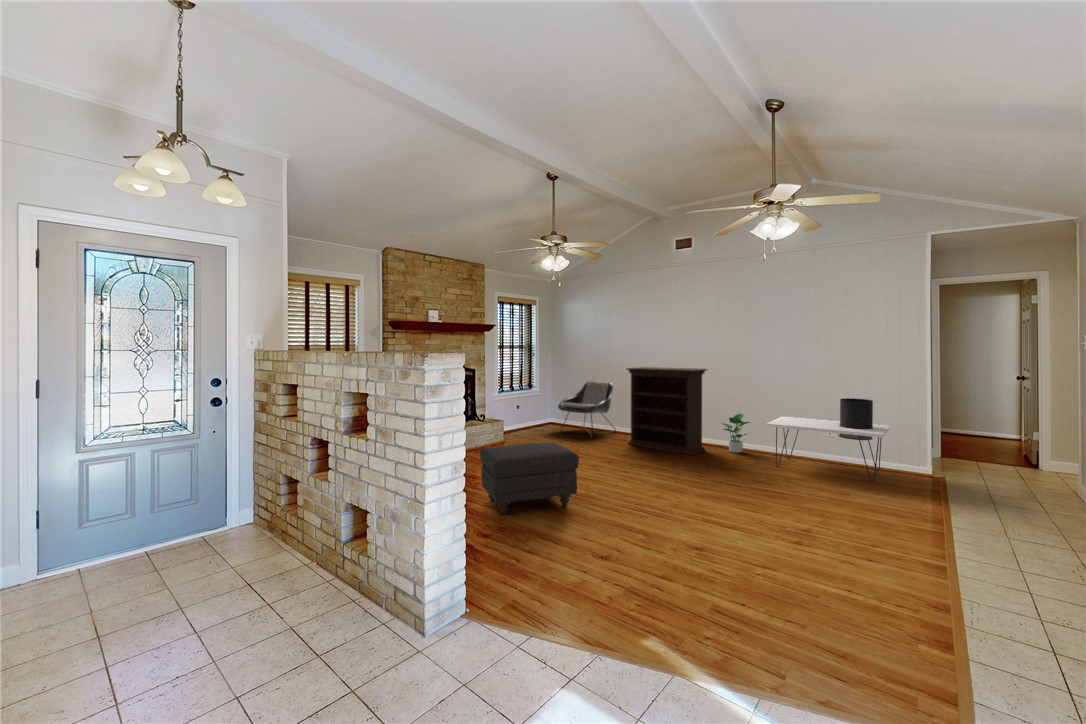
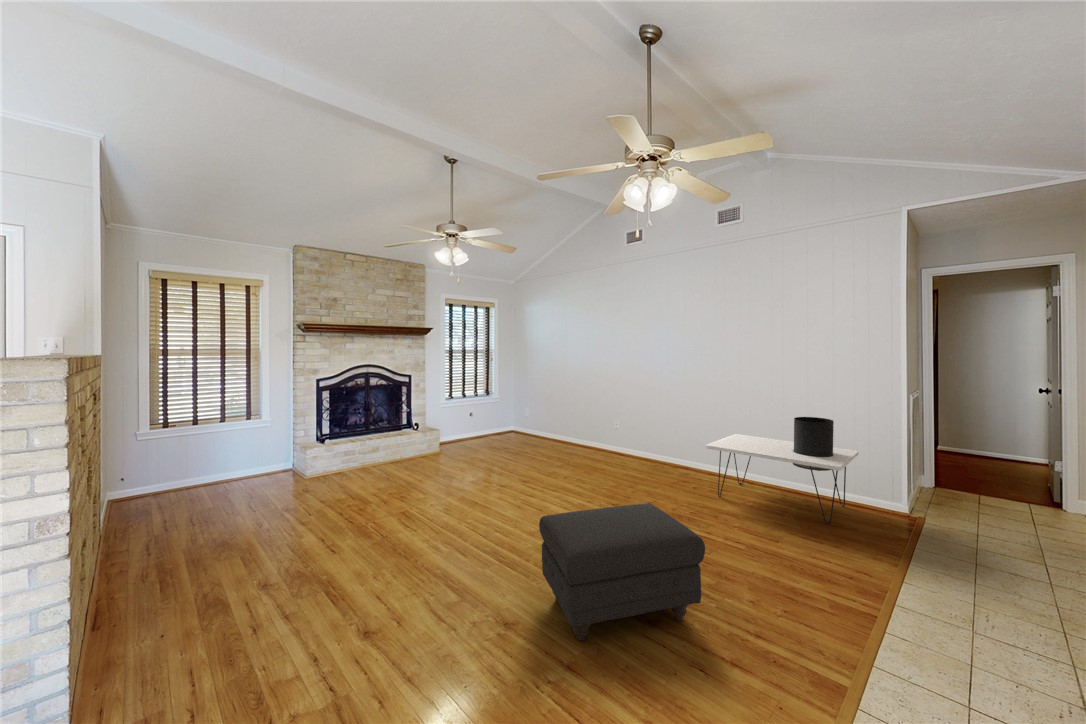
bookshelf: present [627,367,707,455] -> none [566,373,653,476]
lounge chair: present [558,382,616,438] -> none [505,386,568,450]
potted plant: present [722,414,750,453] -> none [667,428,703,474]
ottoman: present [480,442,579,514] -> present [539,503,705,641]

